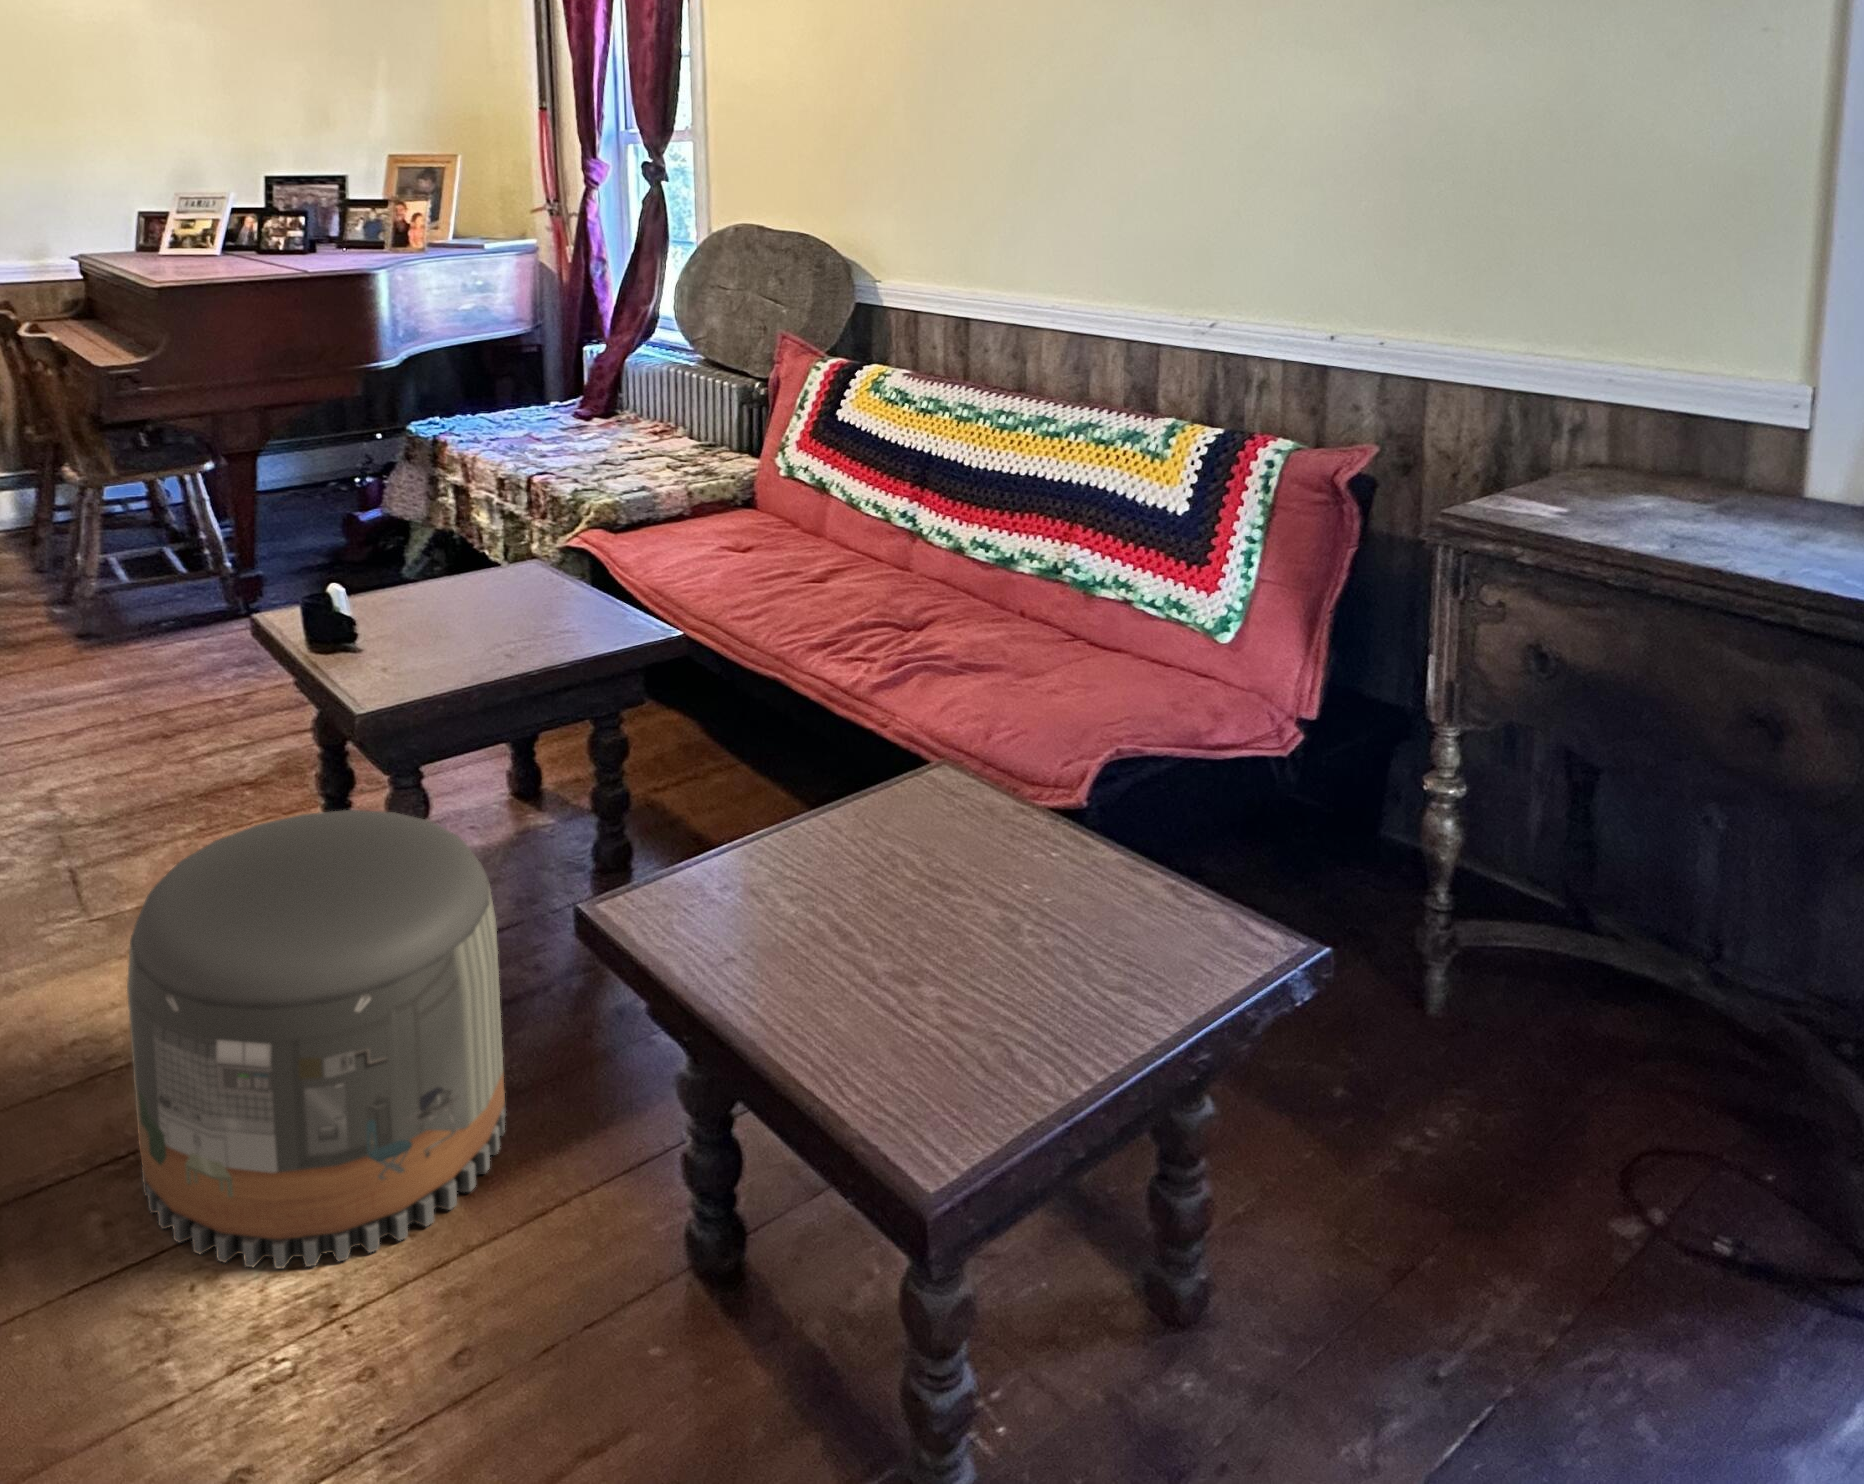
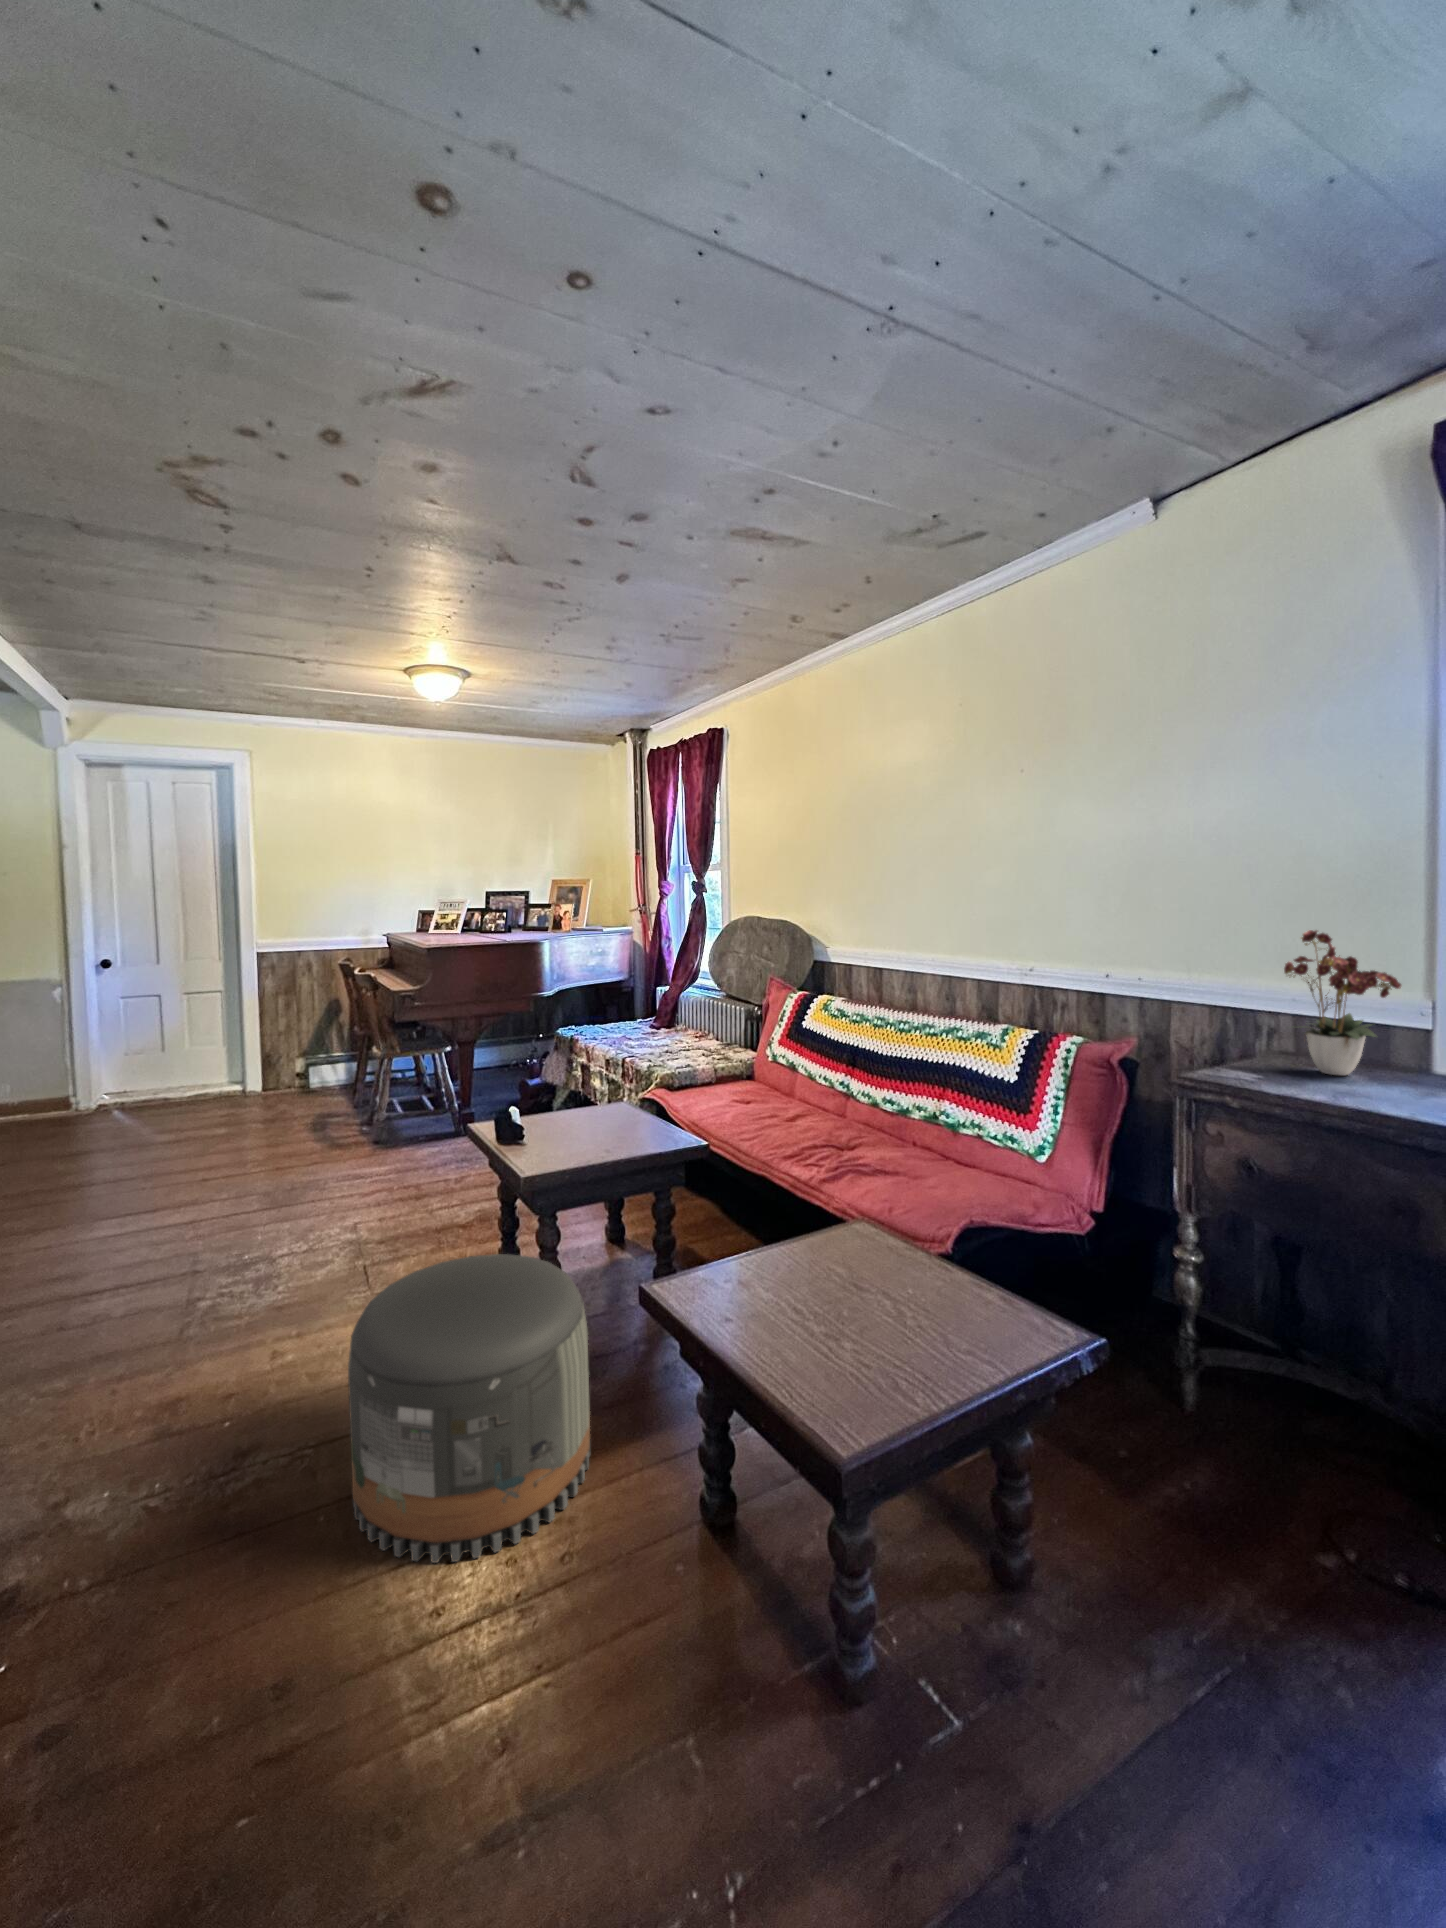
flower arrangement: none [1596,261,1798,505] -> present [1284,930,1401,1075]

